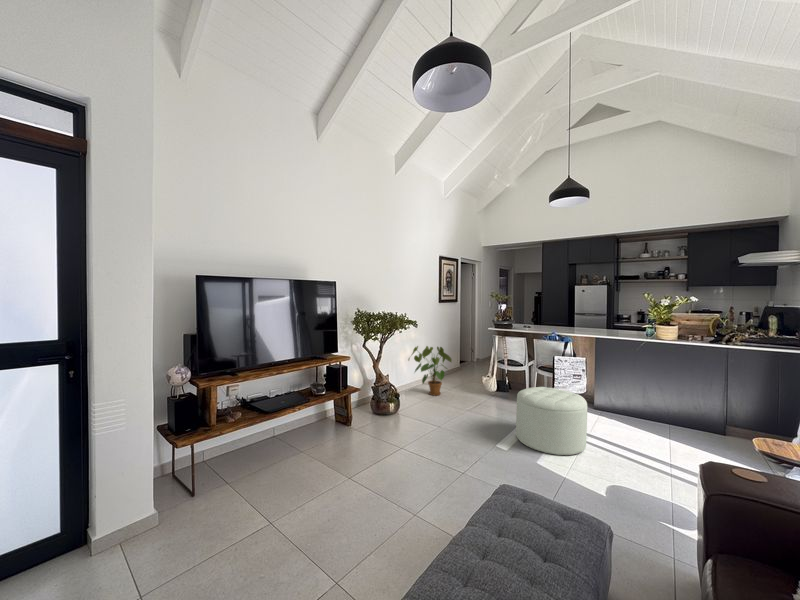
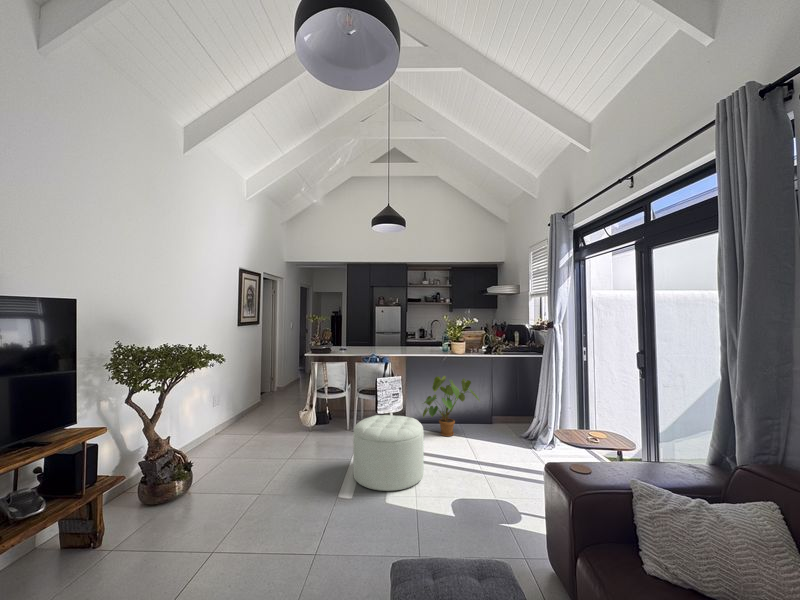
house plant: present [408,346,452,395] -> present [423,376,479,436]

